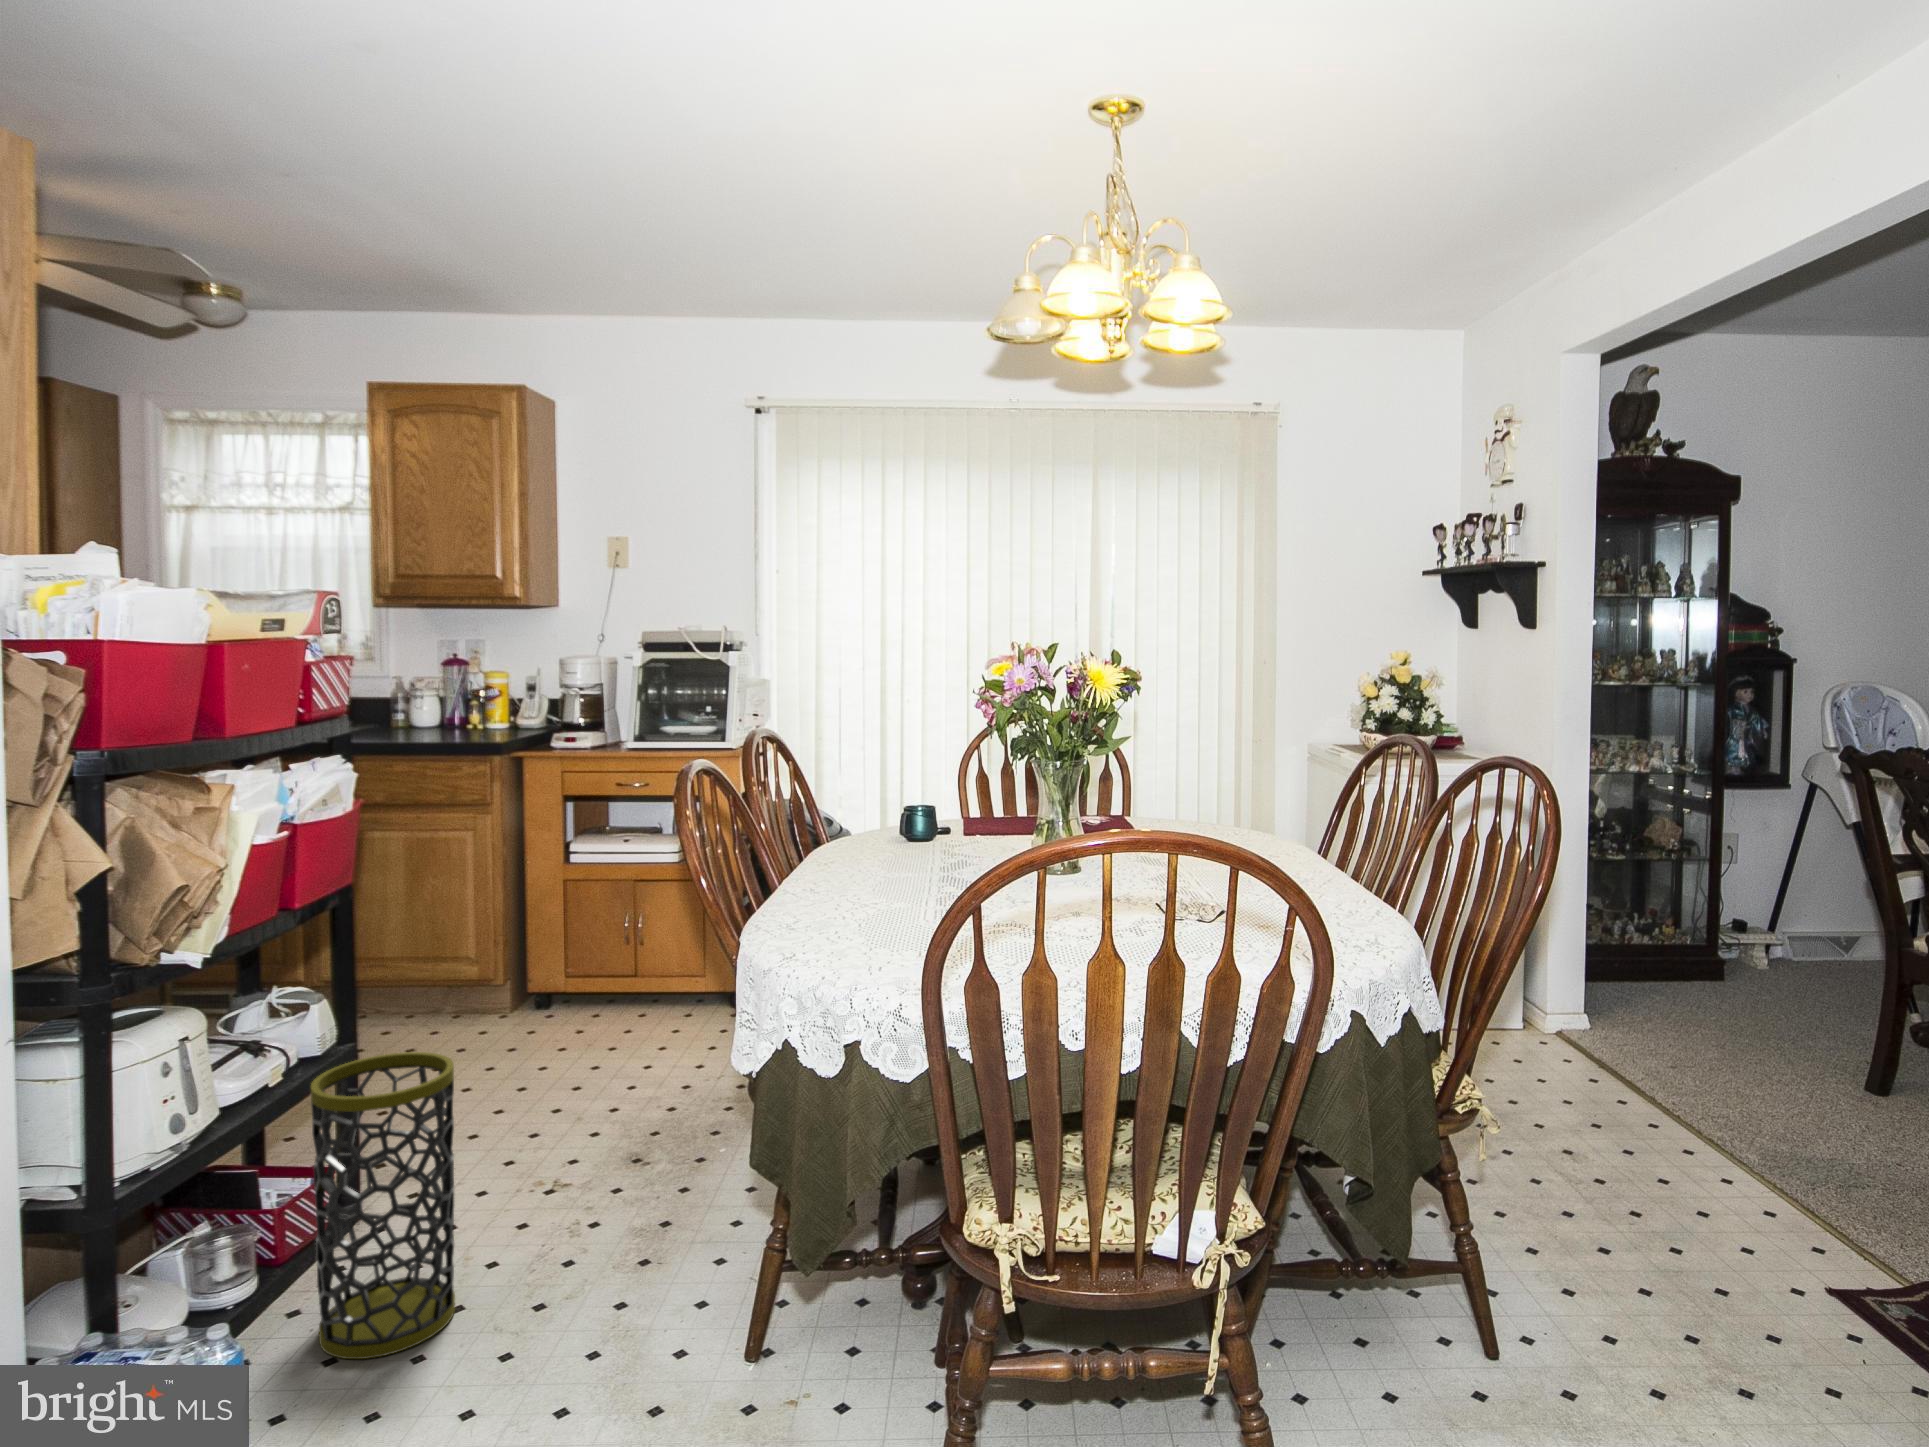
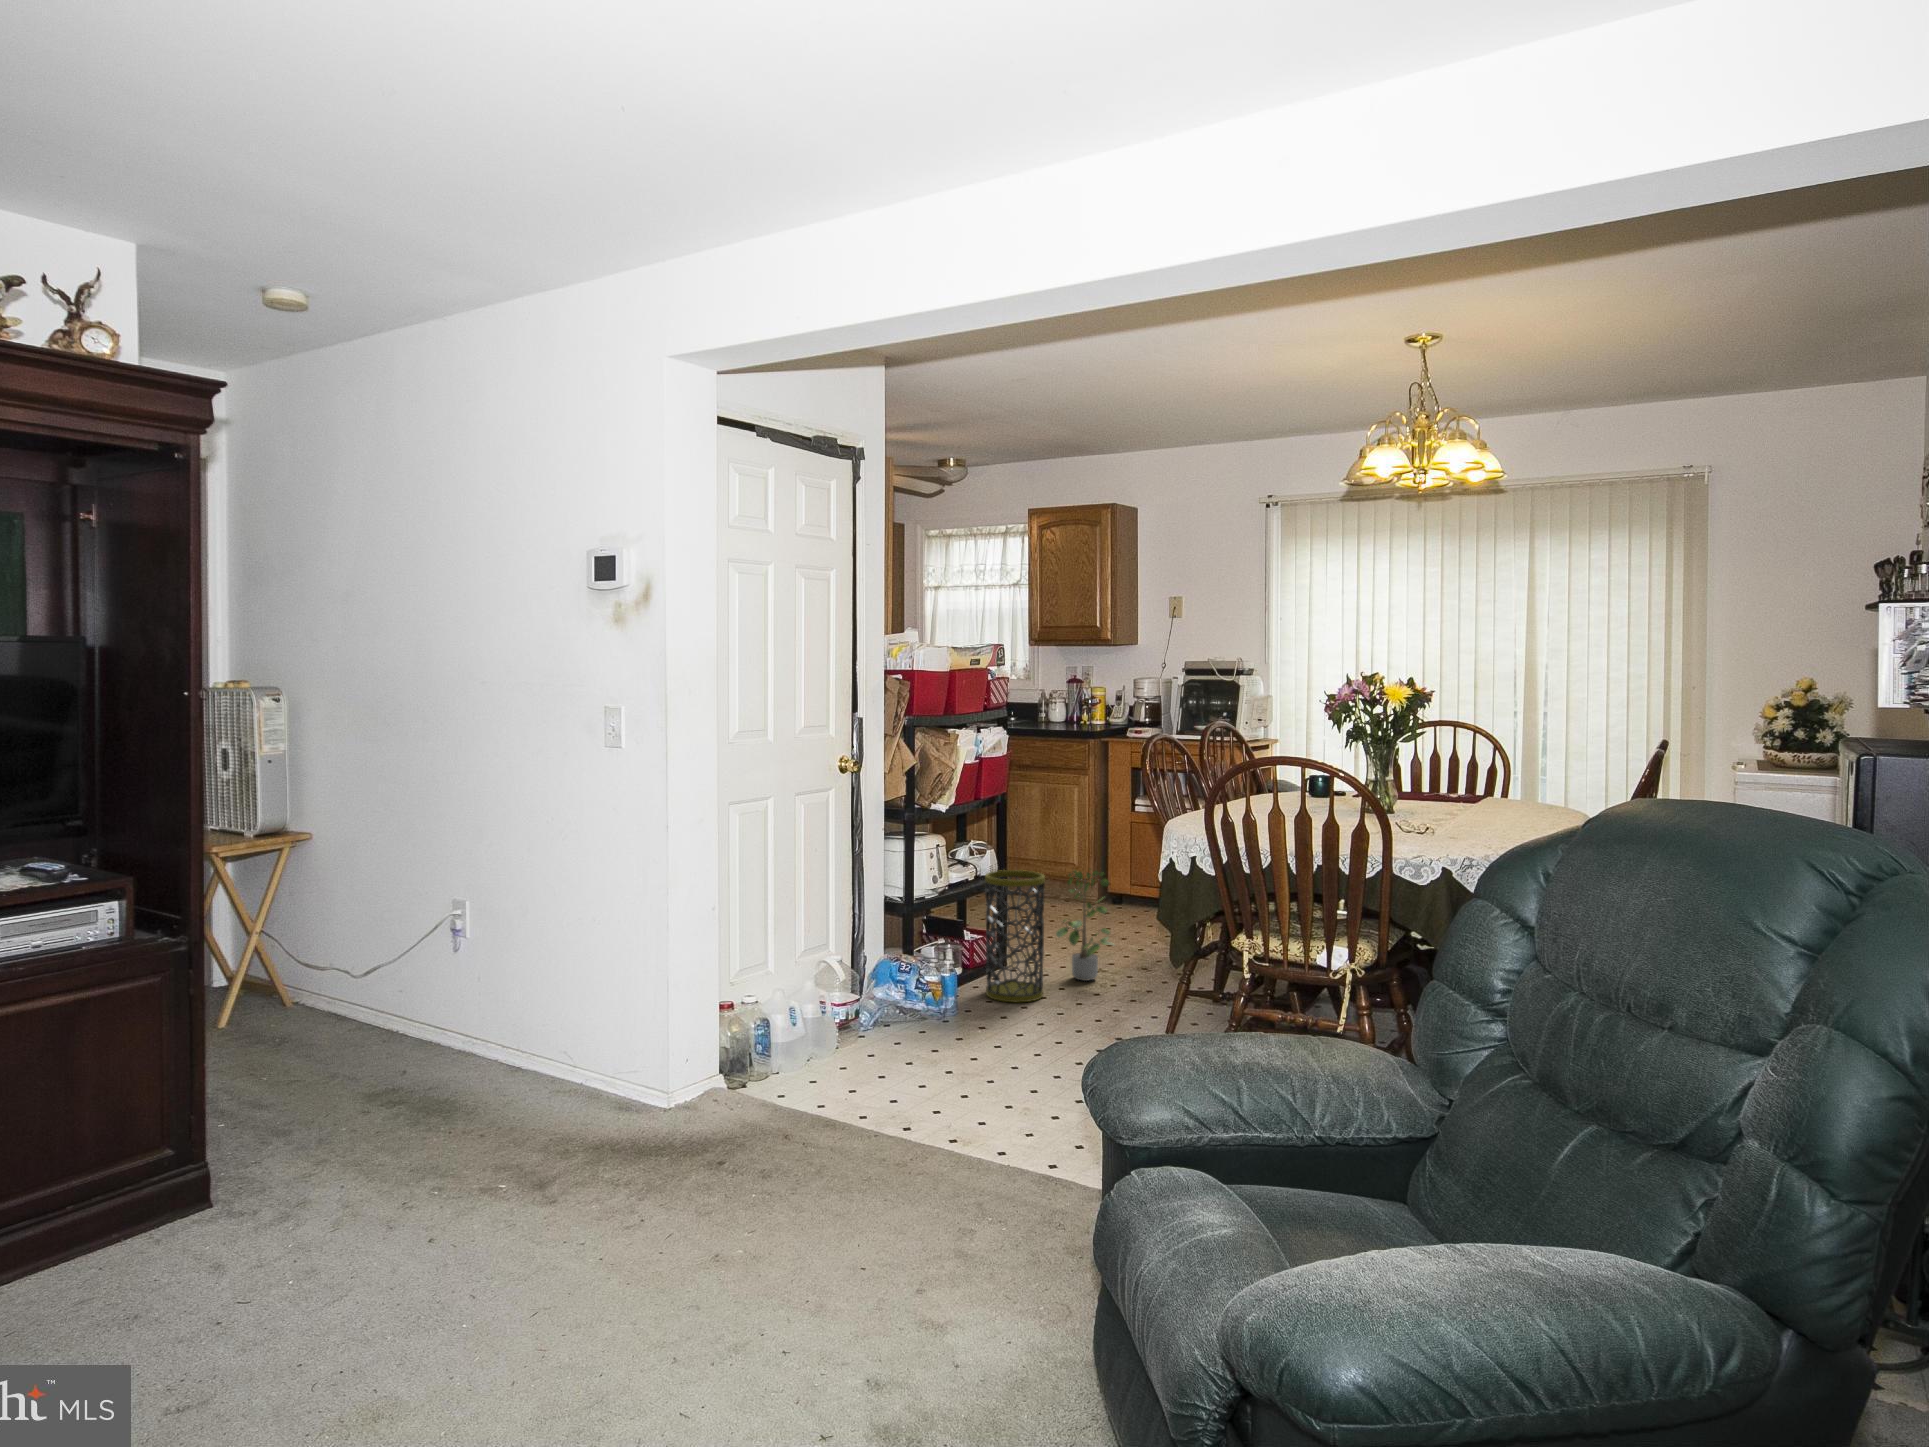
potted plant: none [470,1013,600,1230] -> present [1056,870,1113,981]

